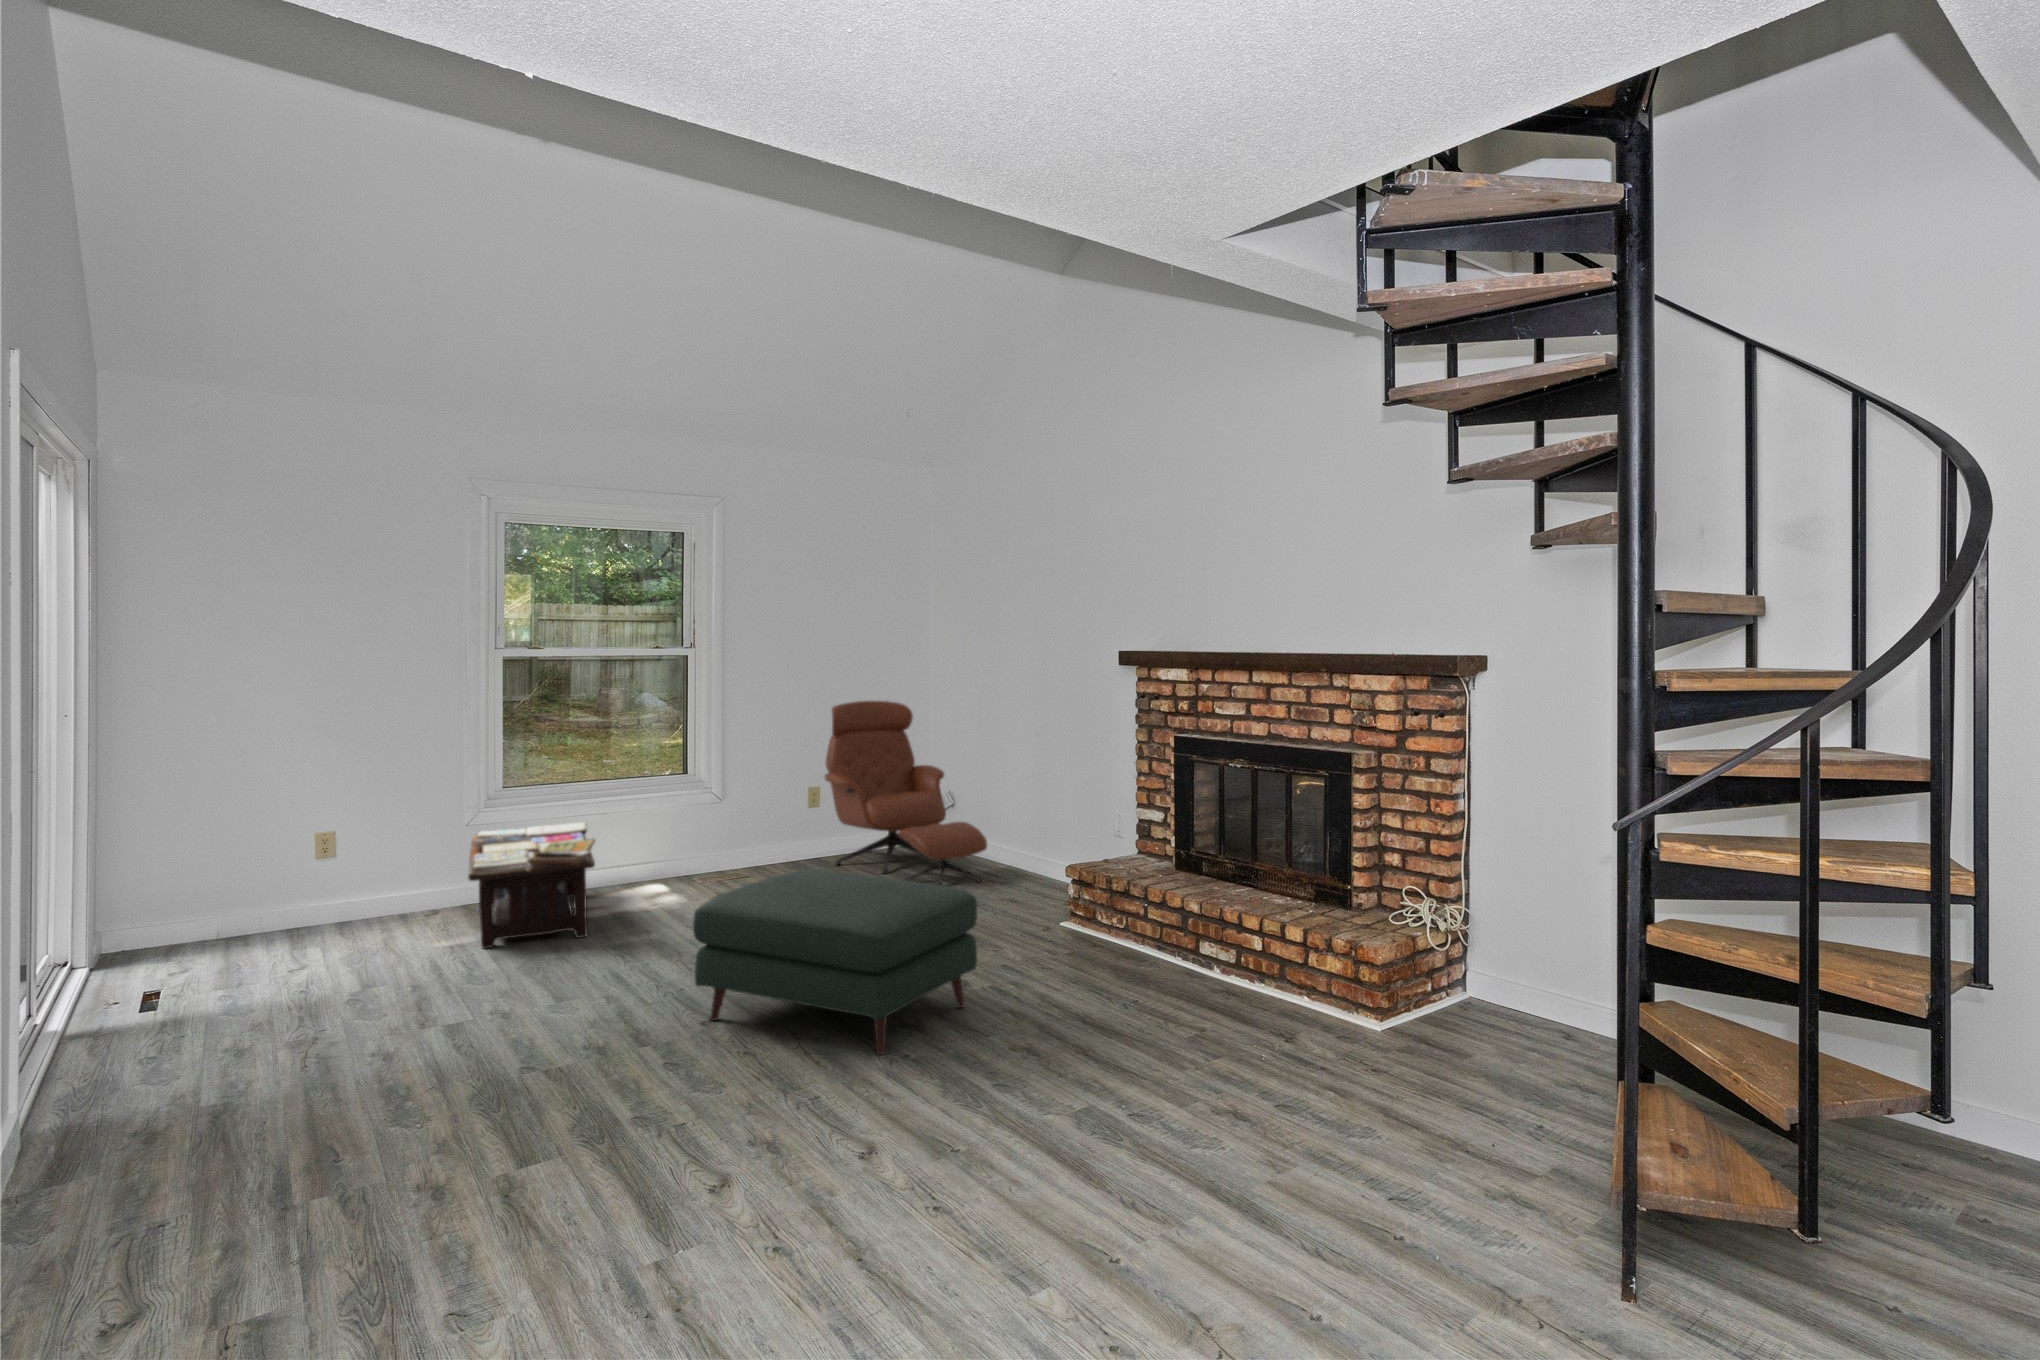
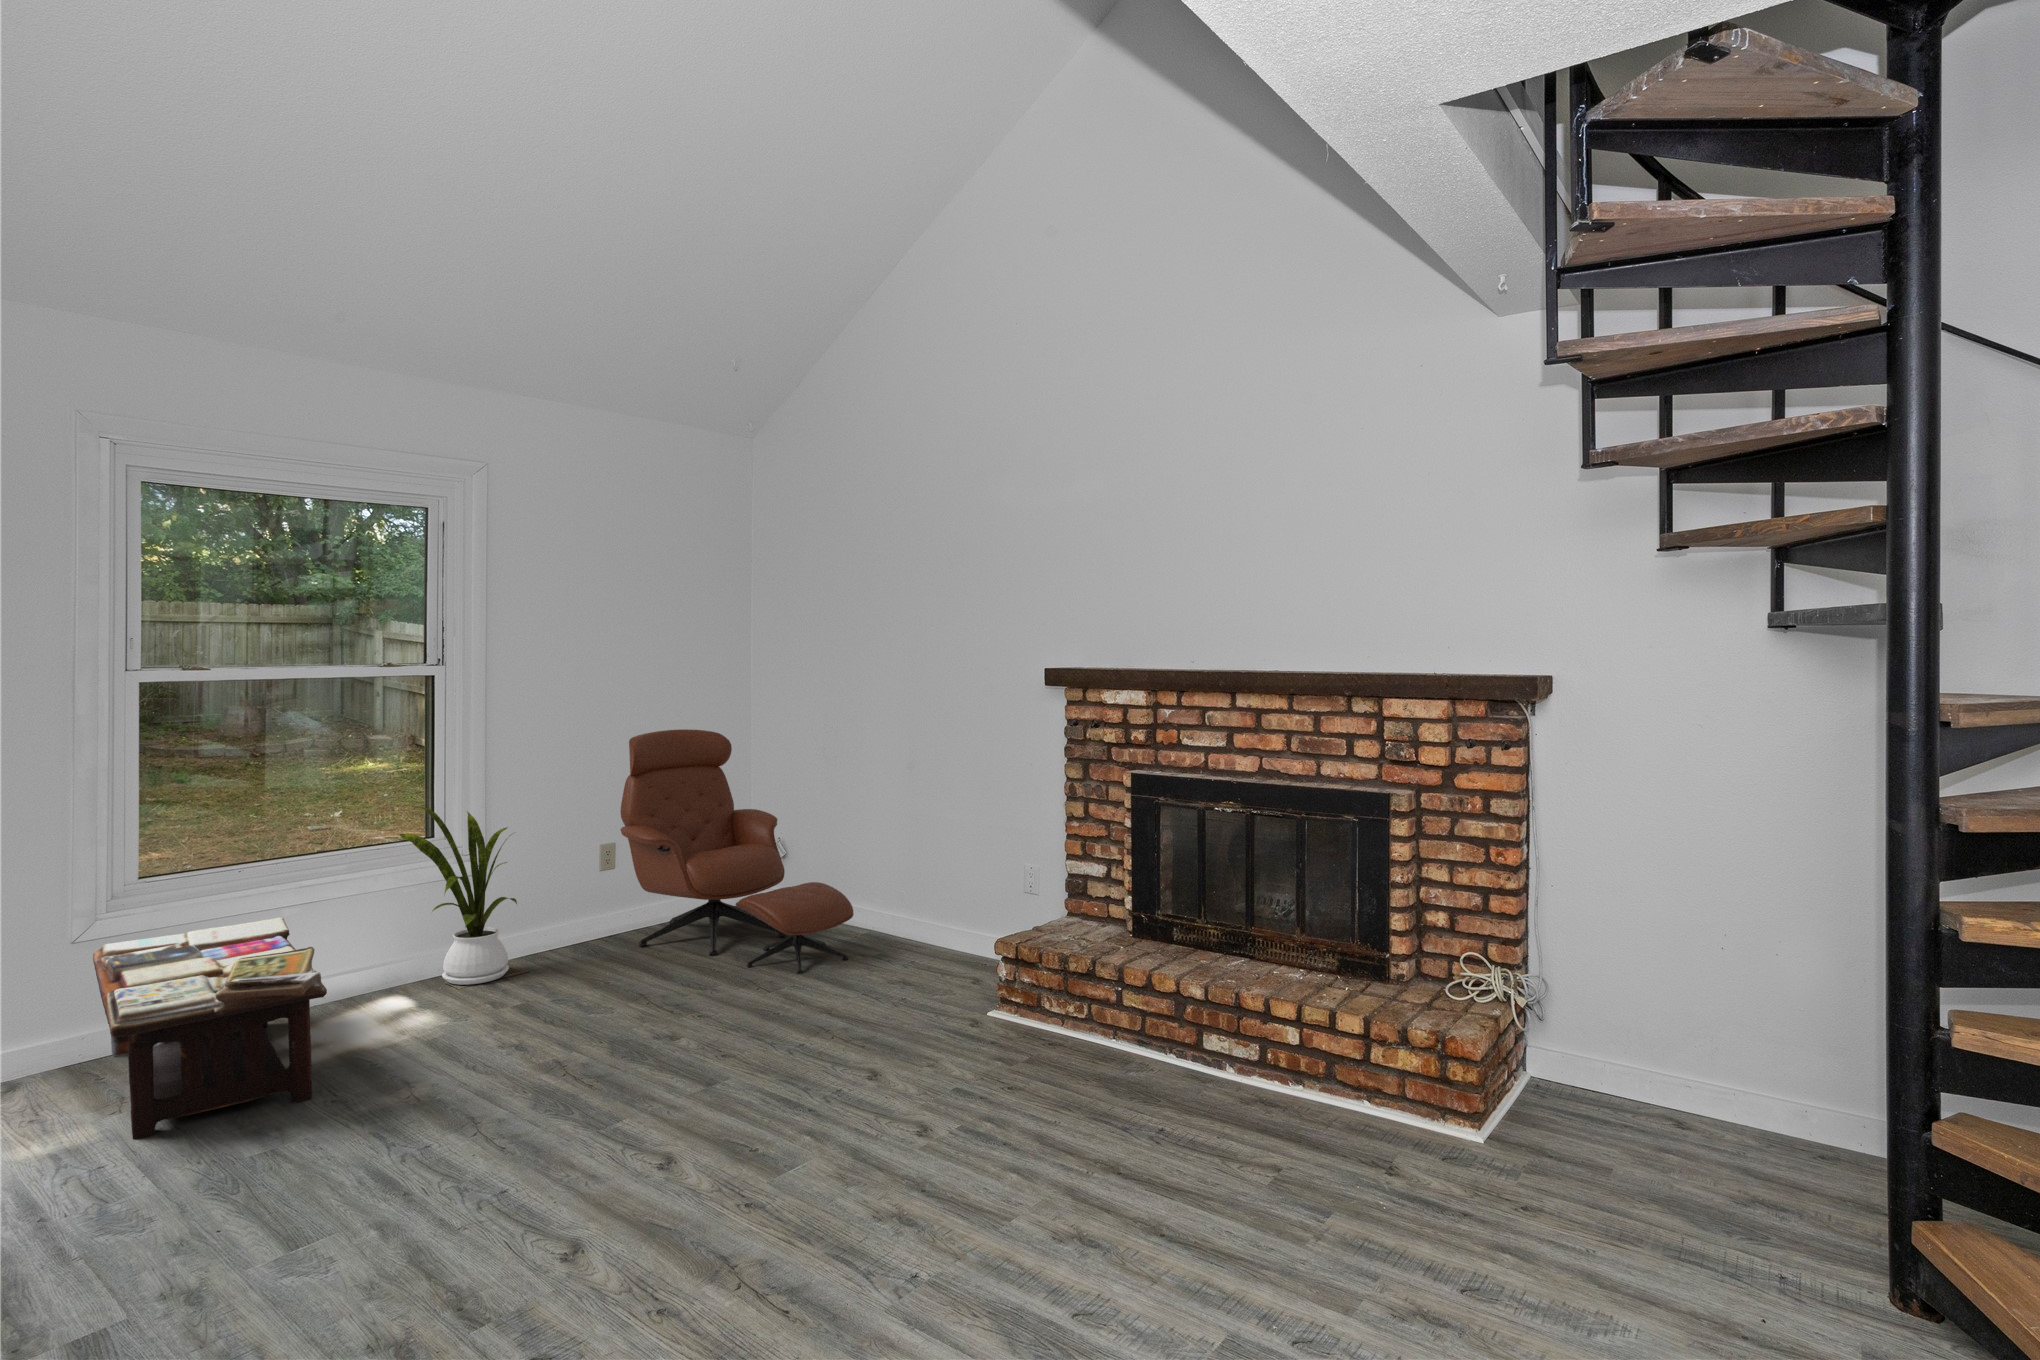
house plant: none [663,749,747,881] -> present [399,806,517,985]
ottoman: present [693,870,977,1055] -> none [555,987,966,1273]

